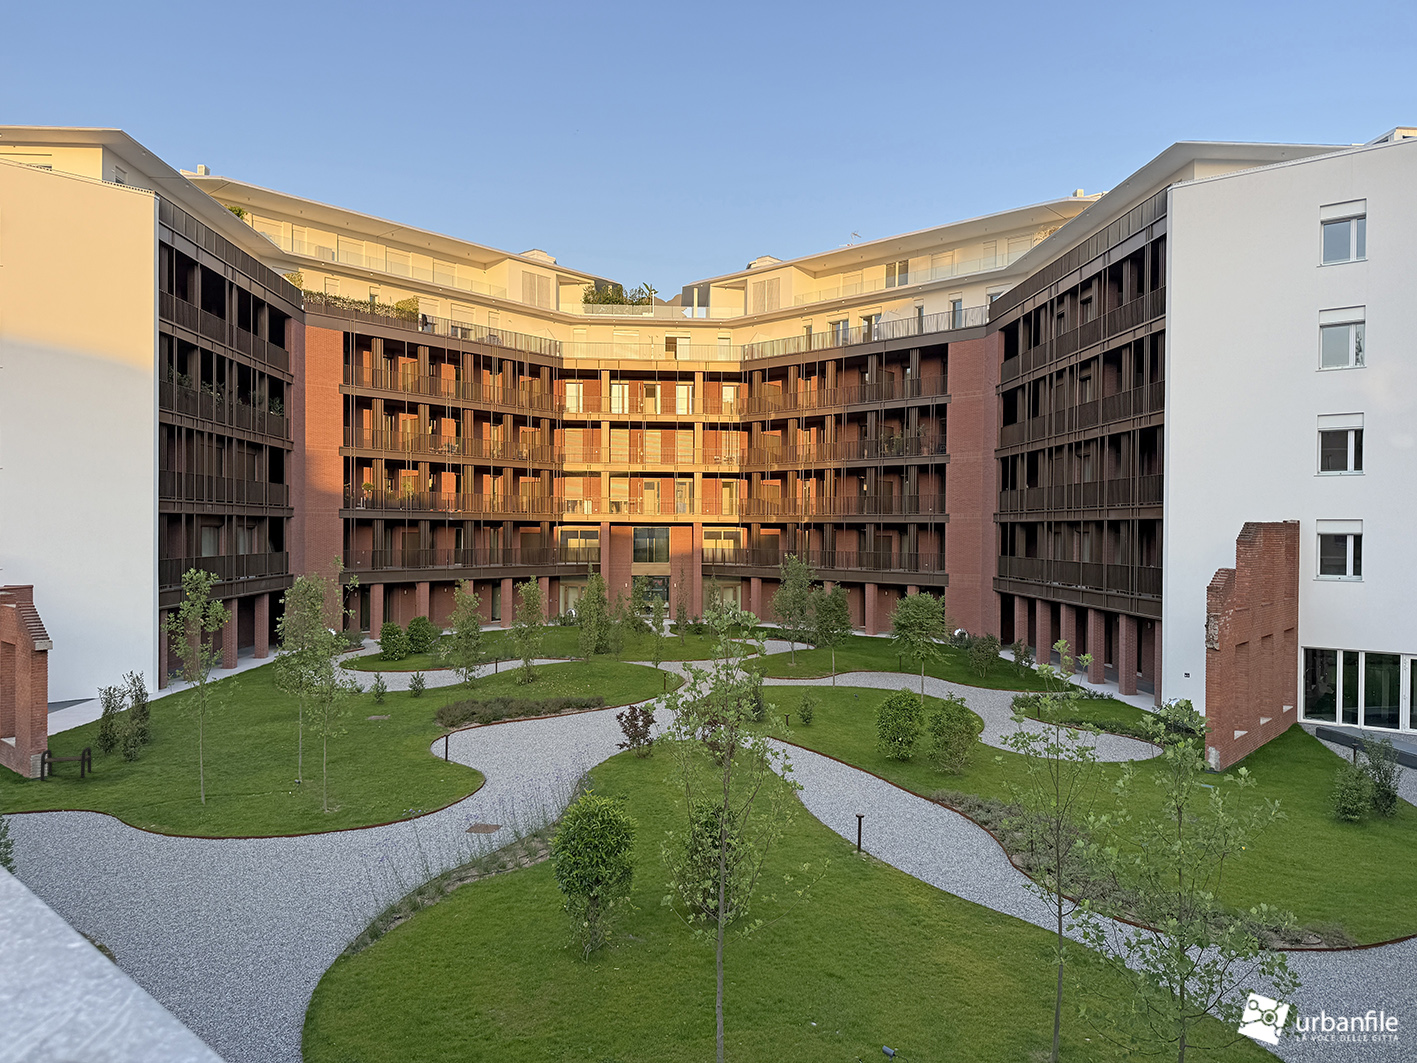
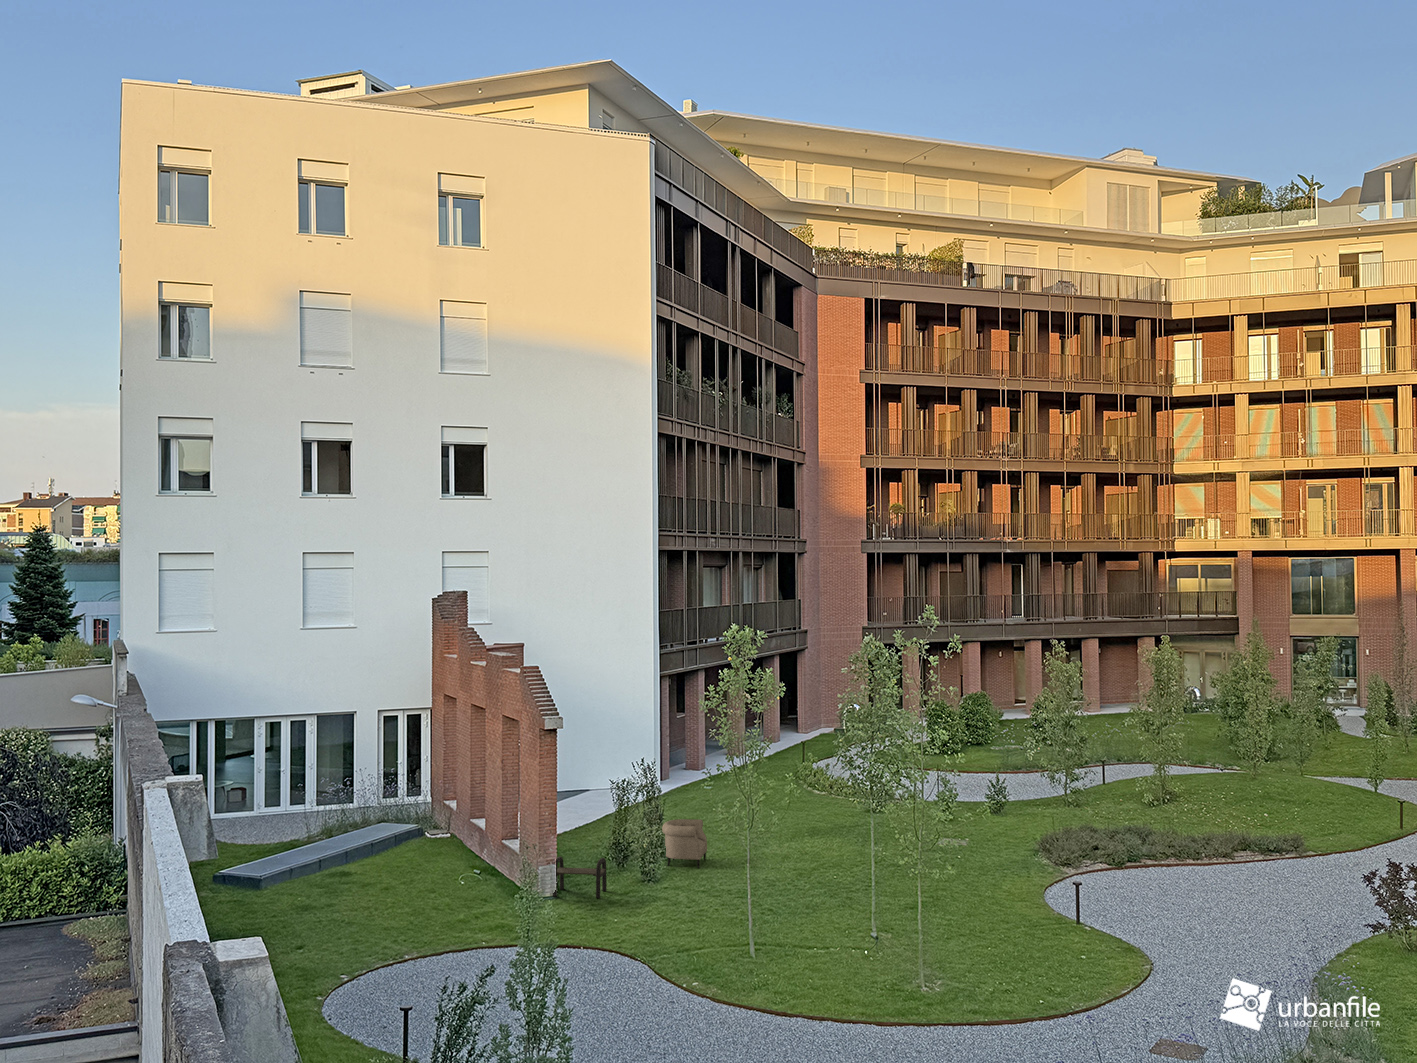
chair: none [146,714,185,750] -> present [662,819,707,868]

